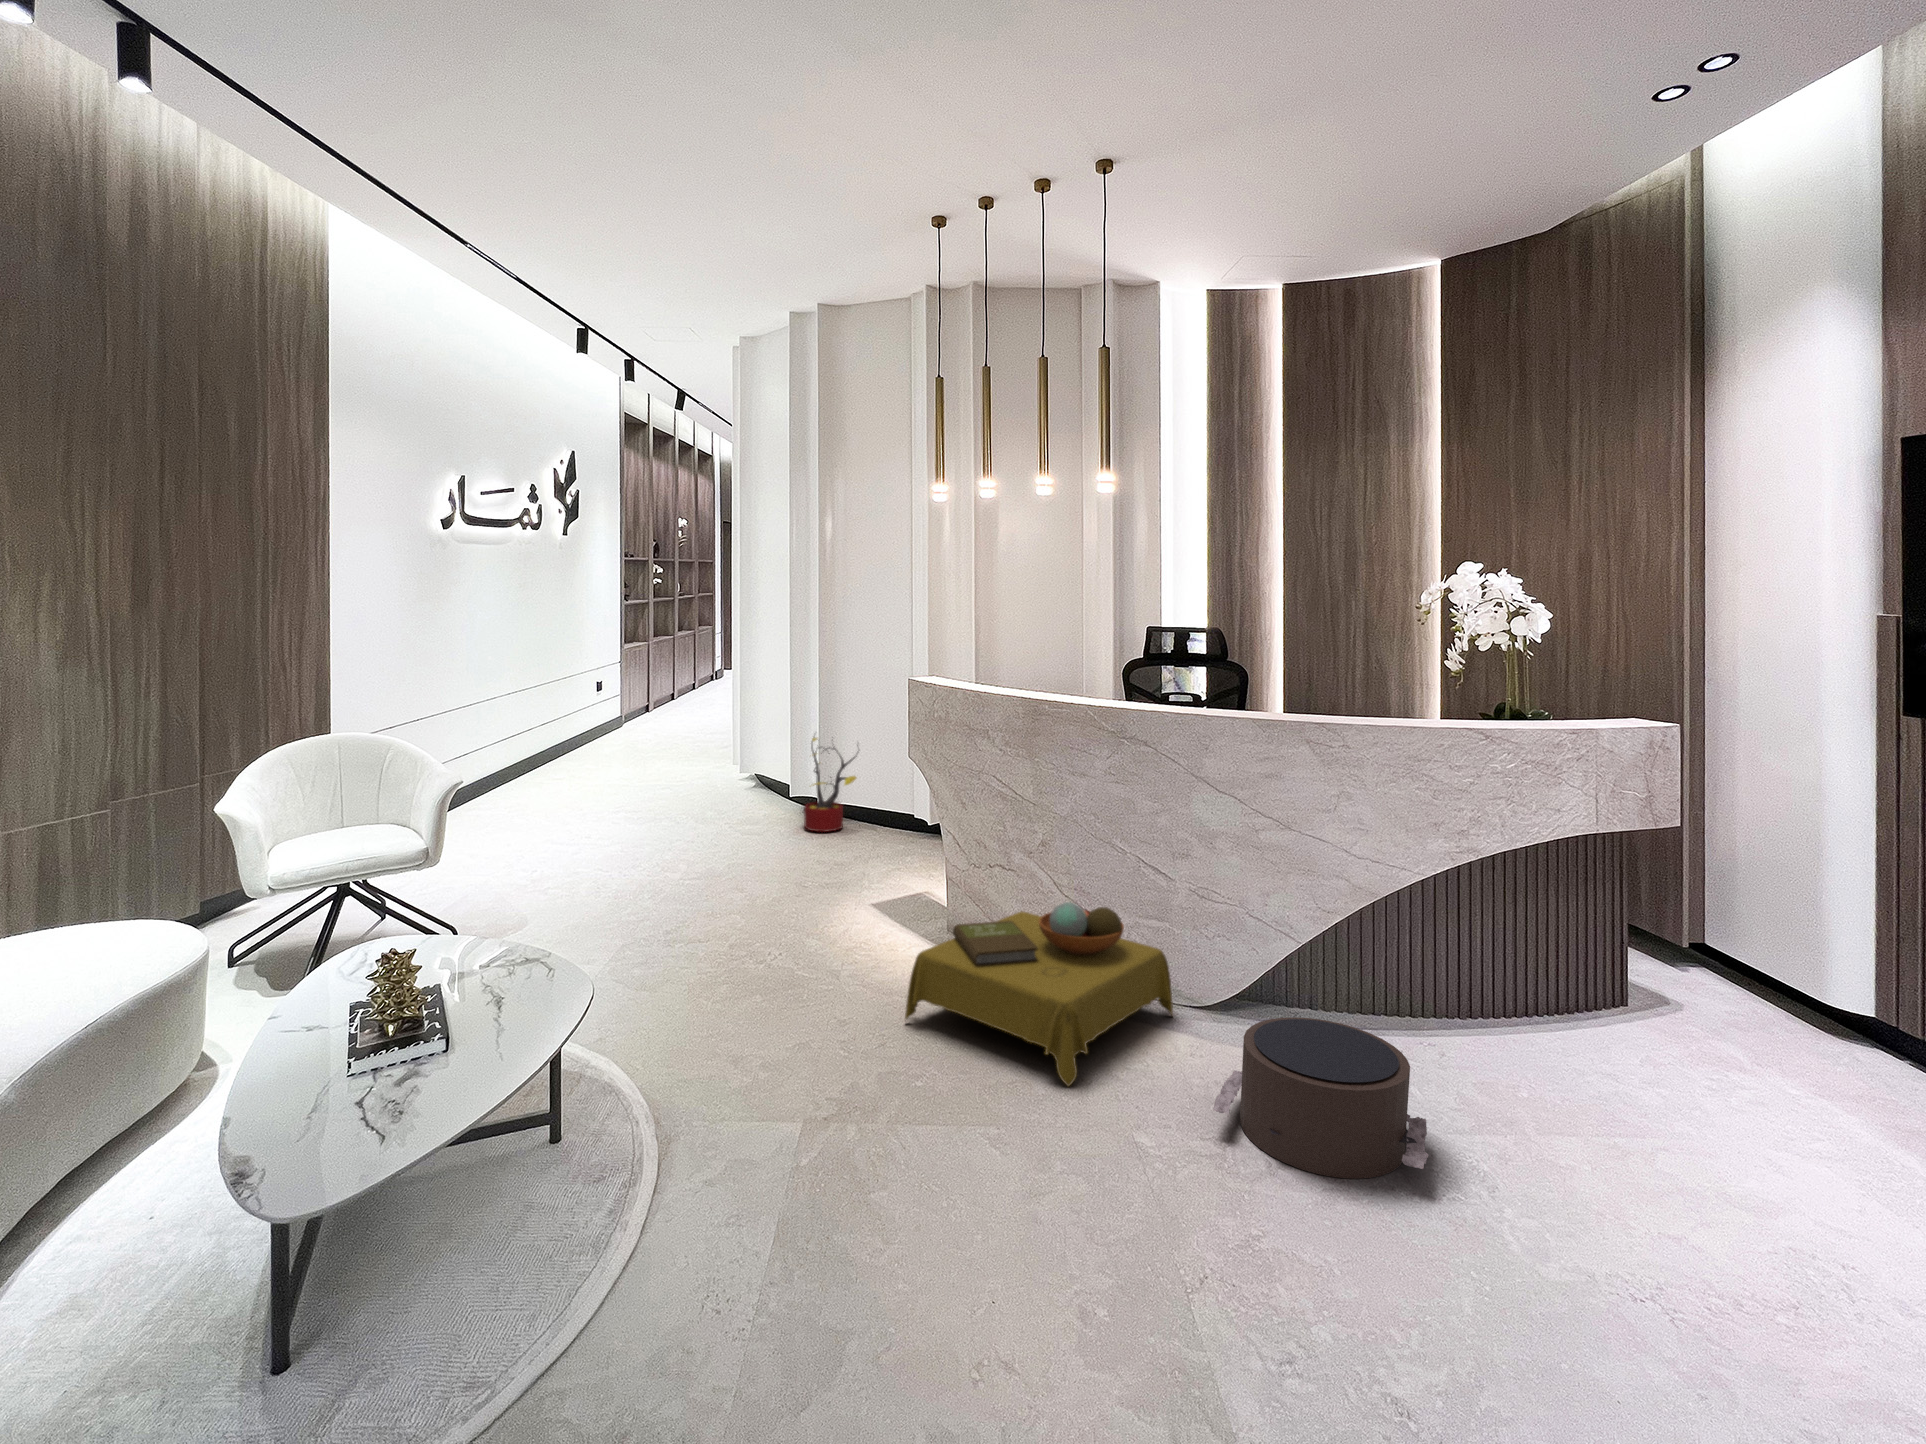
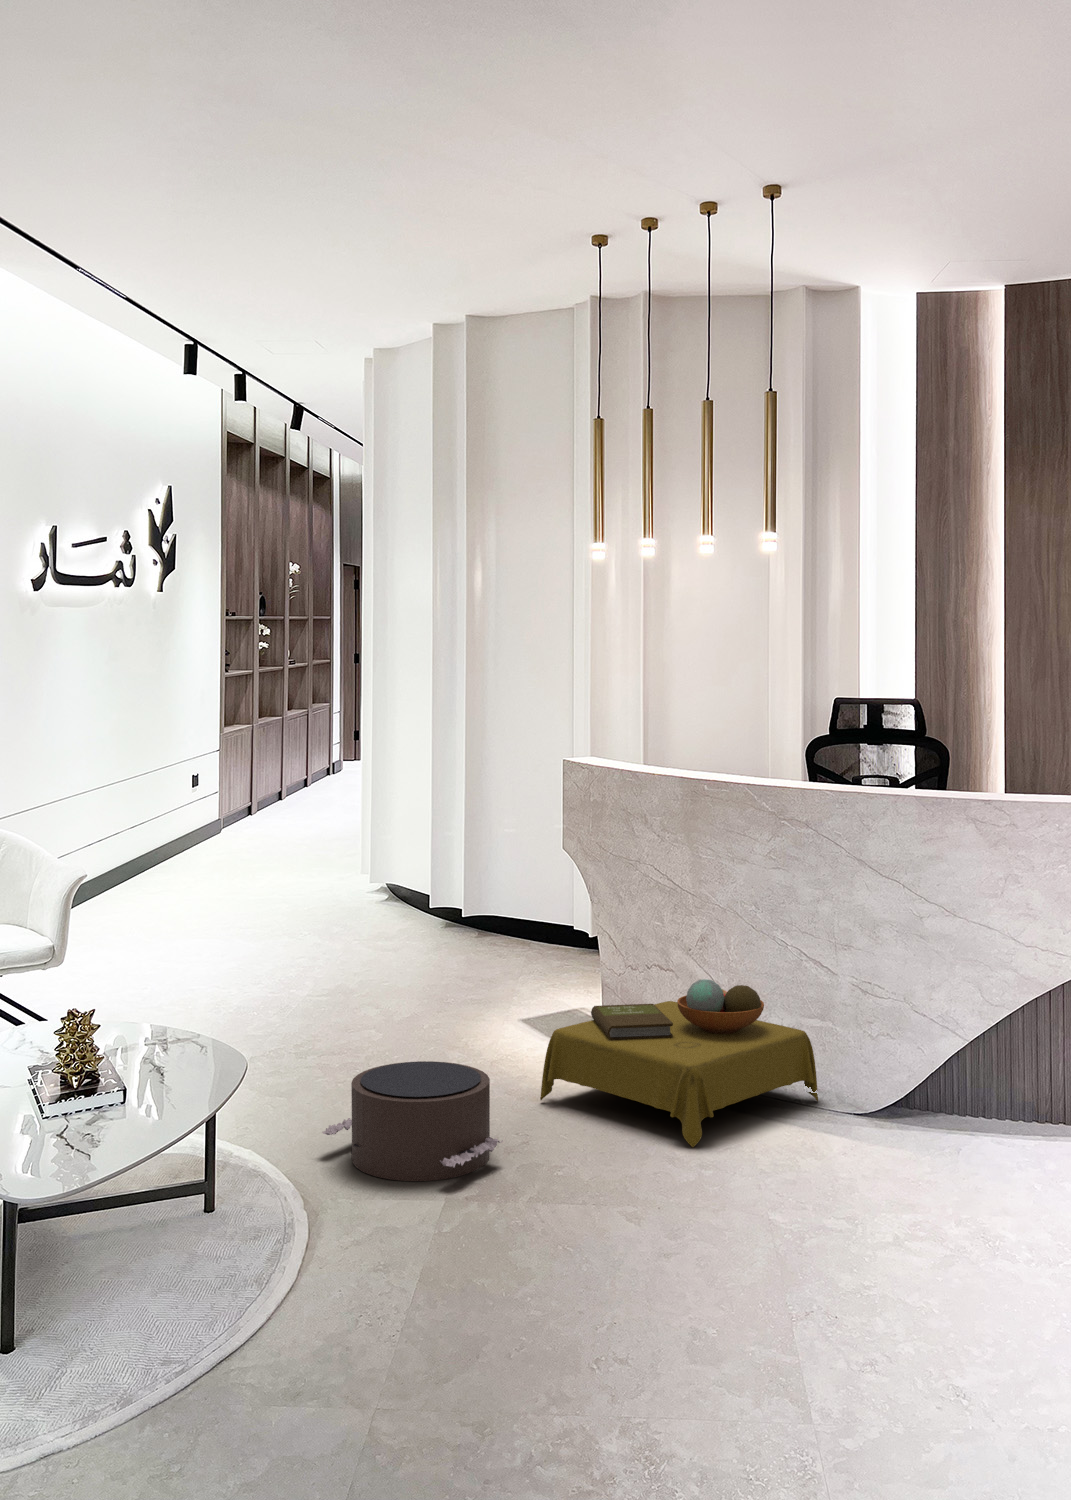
decorative plant: present [804,737,858,832] -> none [447,826,511,944]
pouf: present [1213,1017,1429,1179] -> present [322,1061,503,1181]

